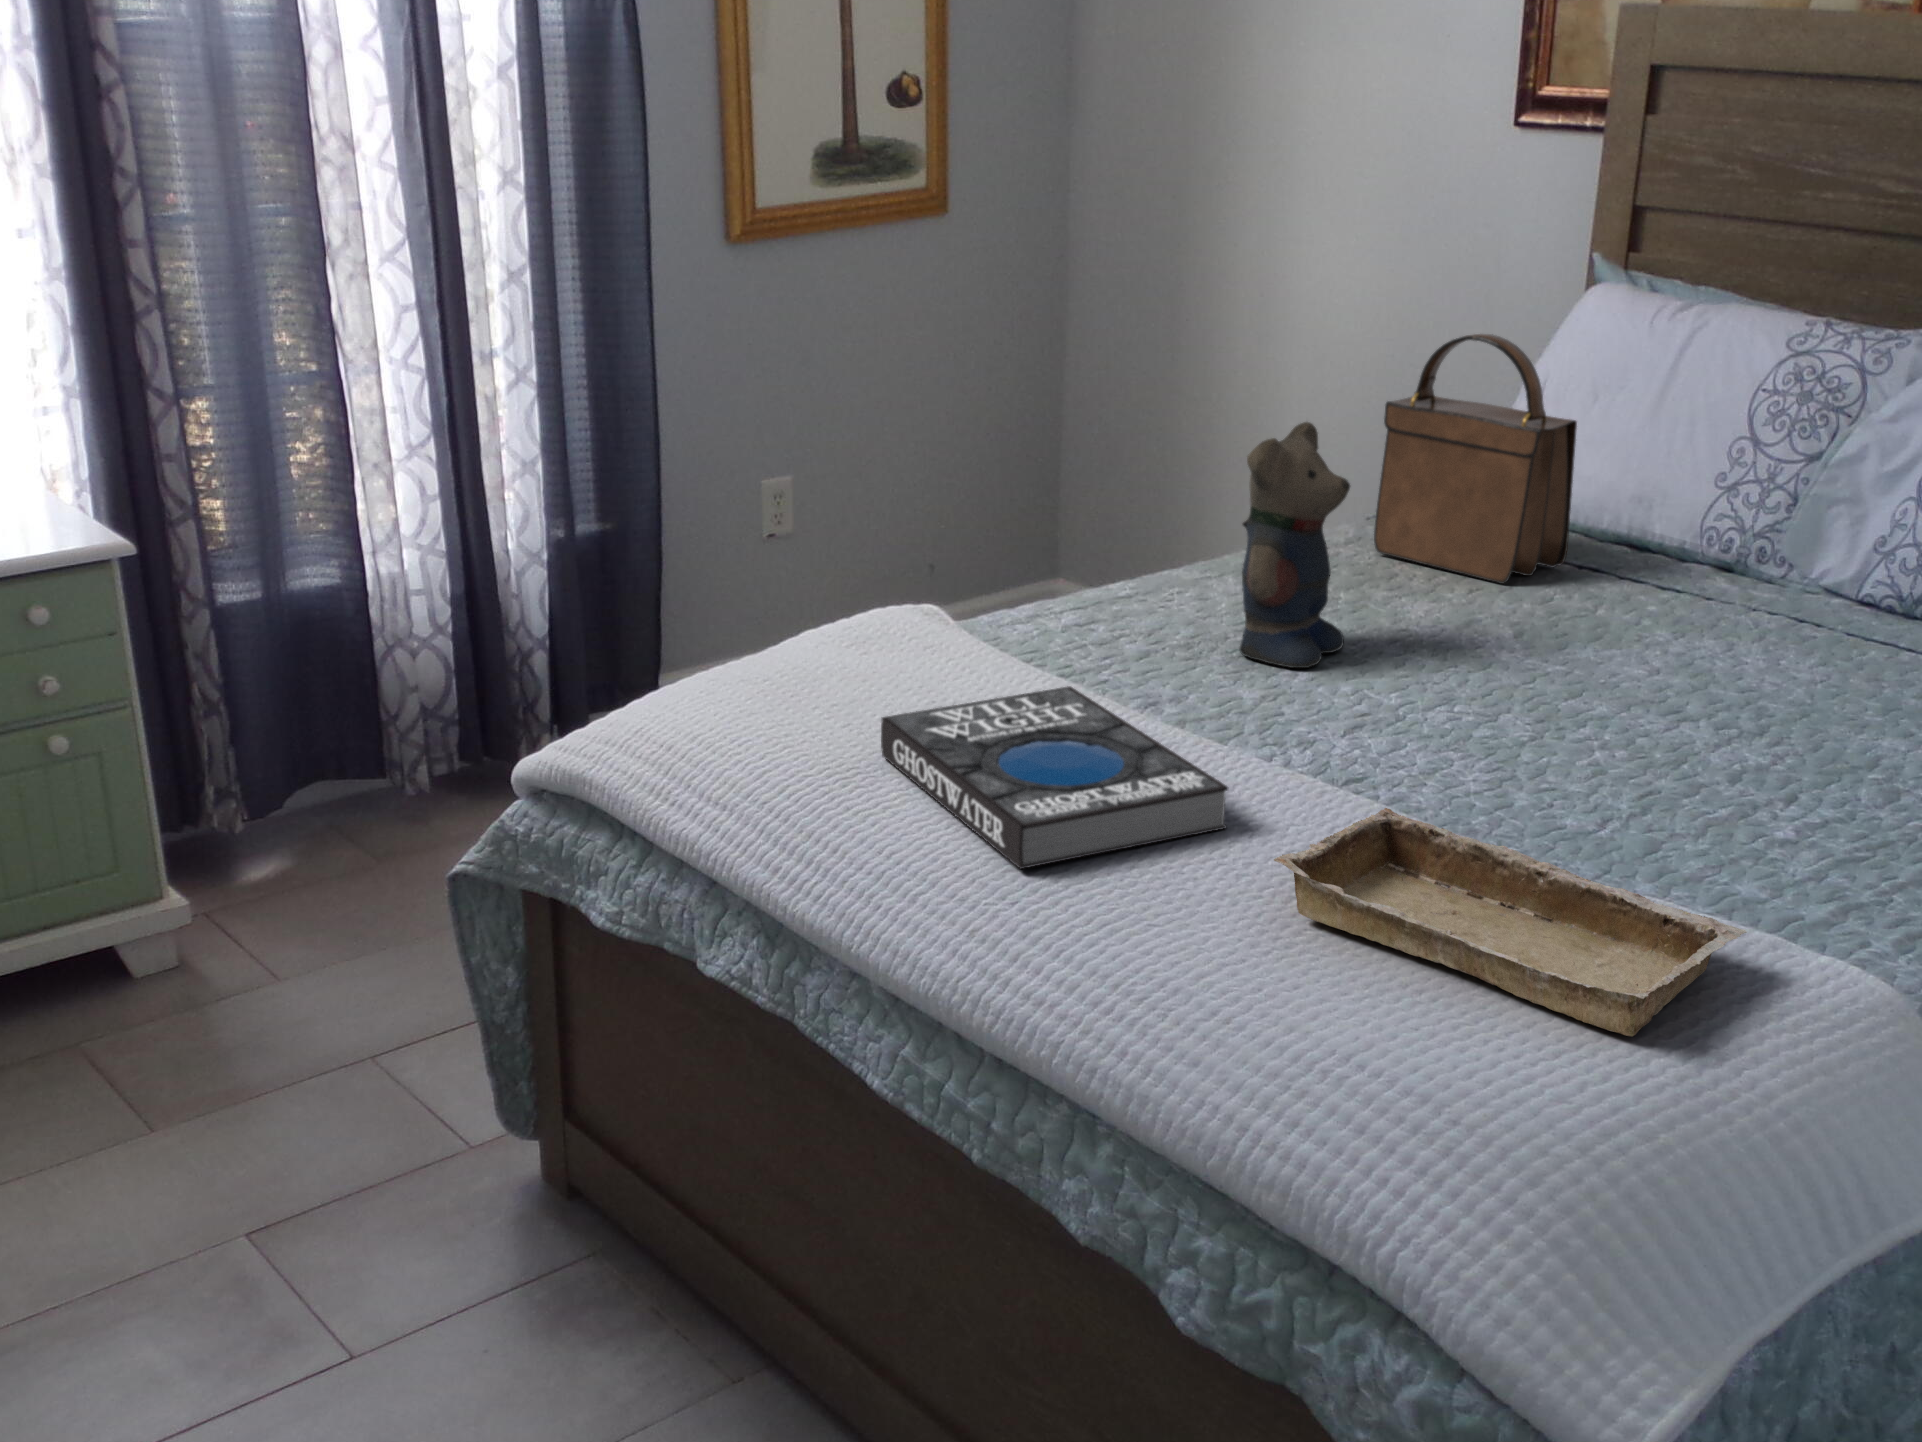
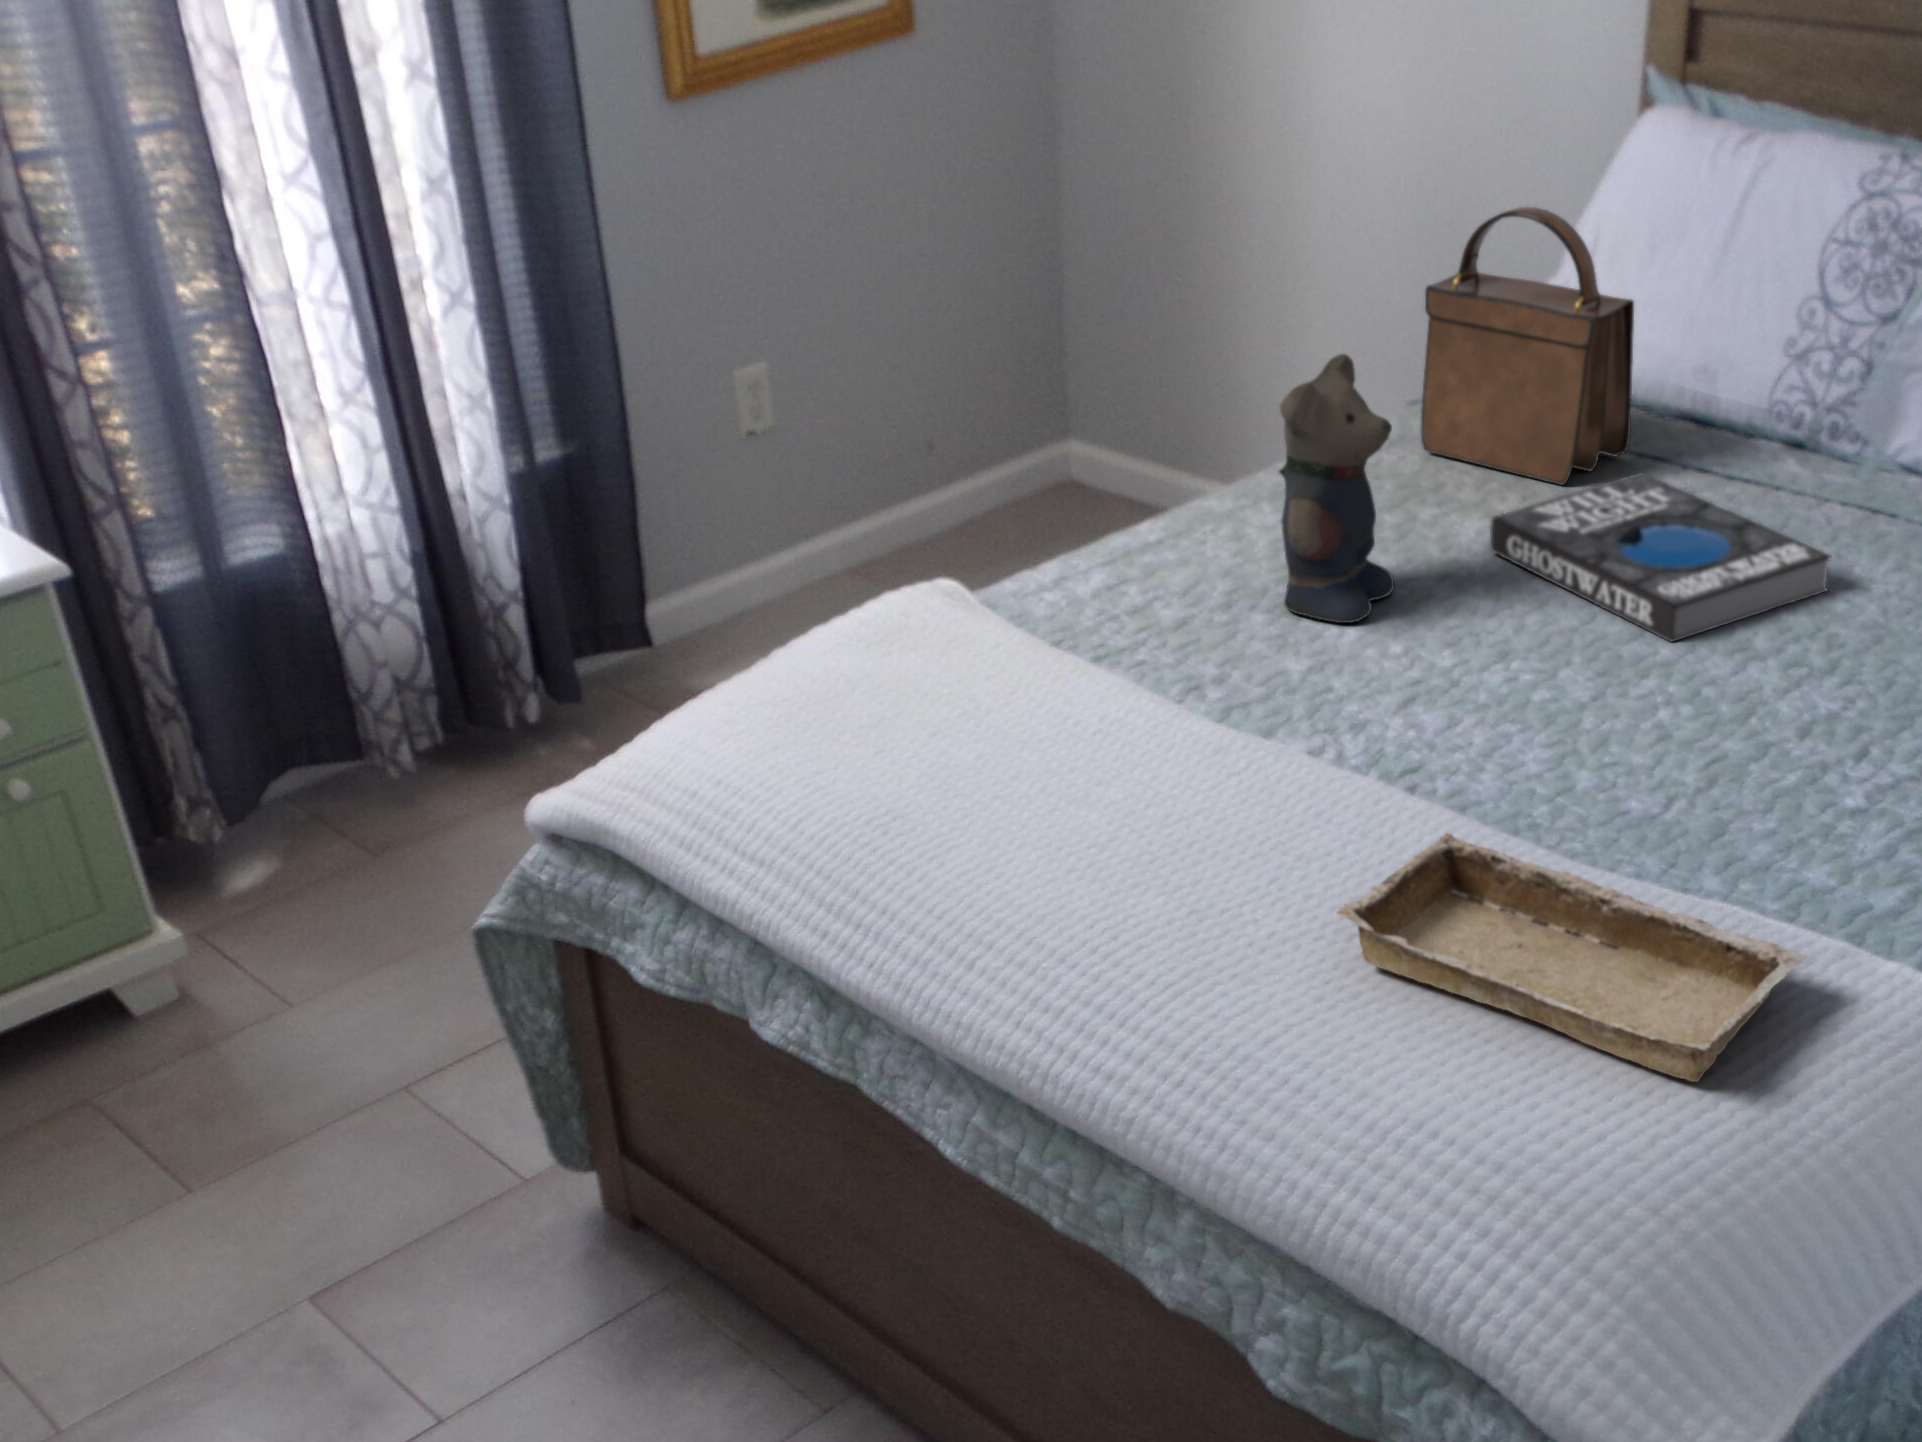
book: present [881,686,1228,869] -> present [1490,473,1830,642]

